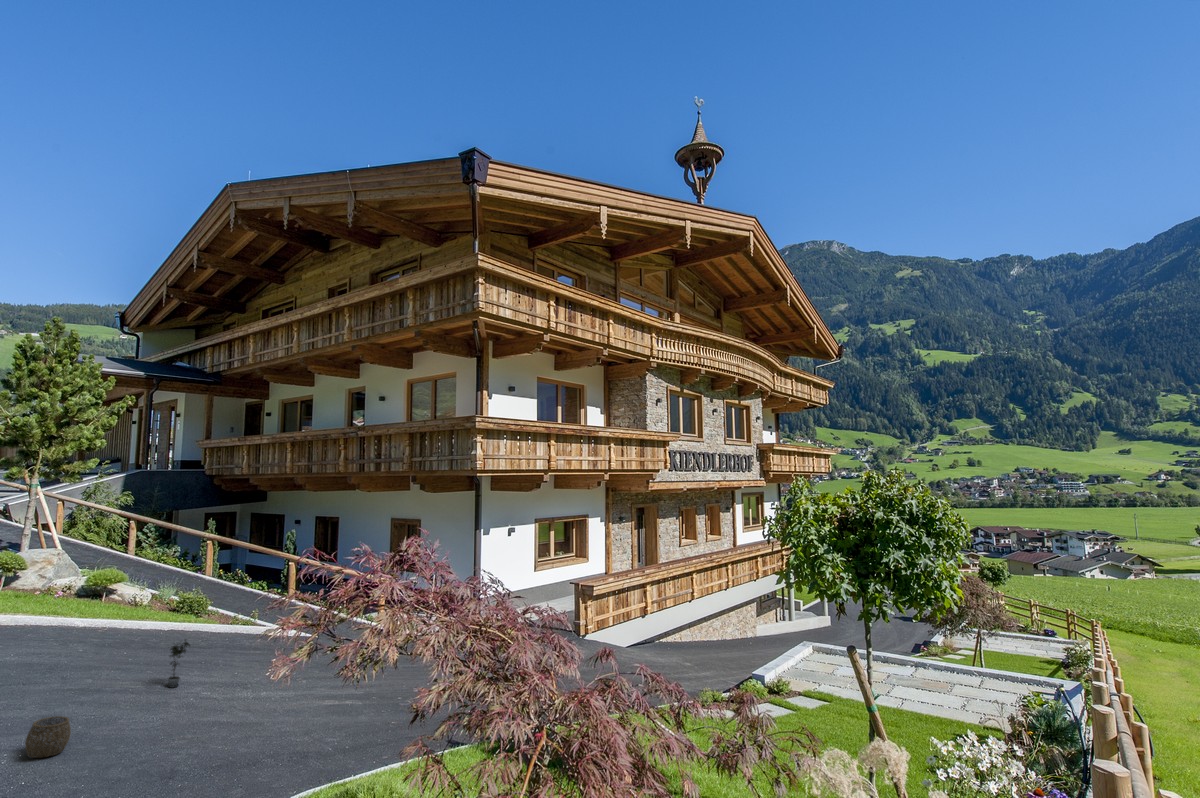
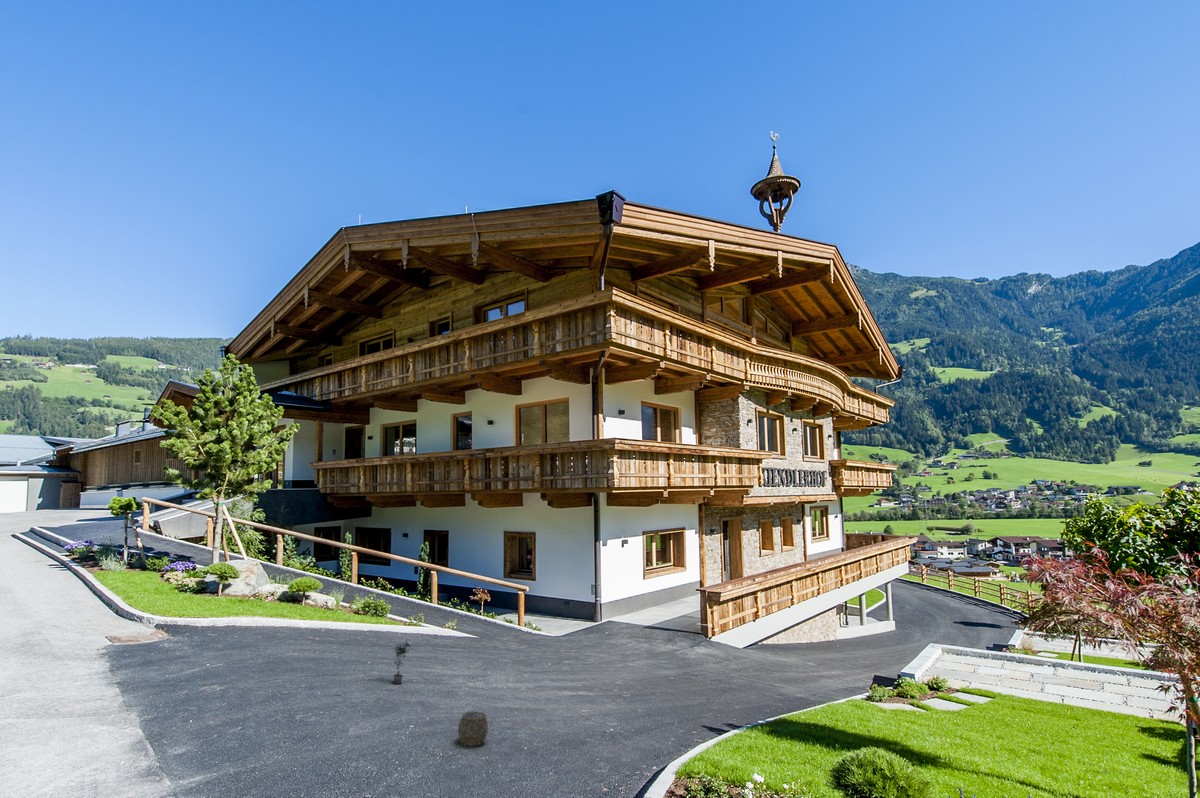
woven basket: present [25,716,71,758] -> present [458,711,488,746]

